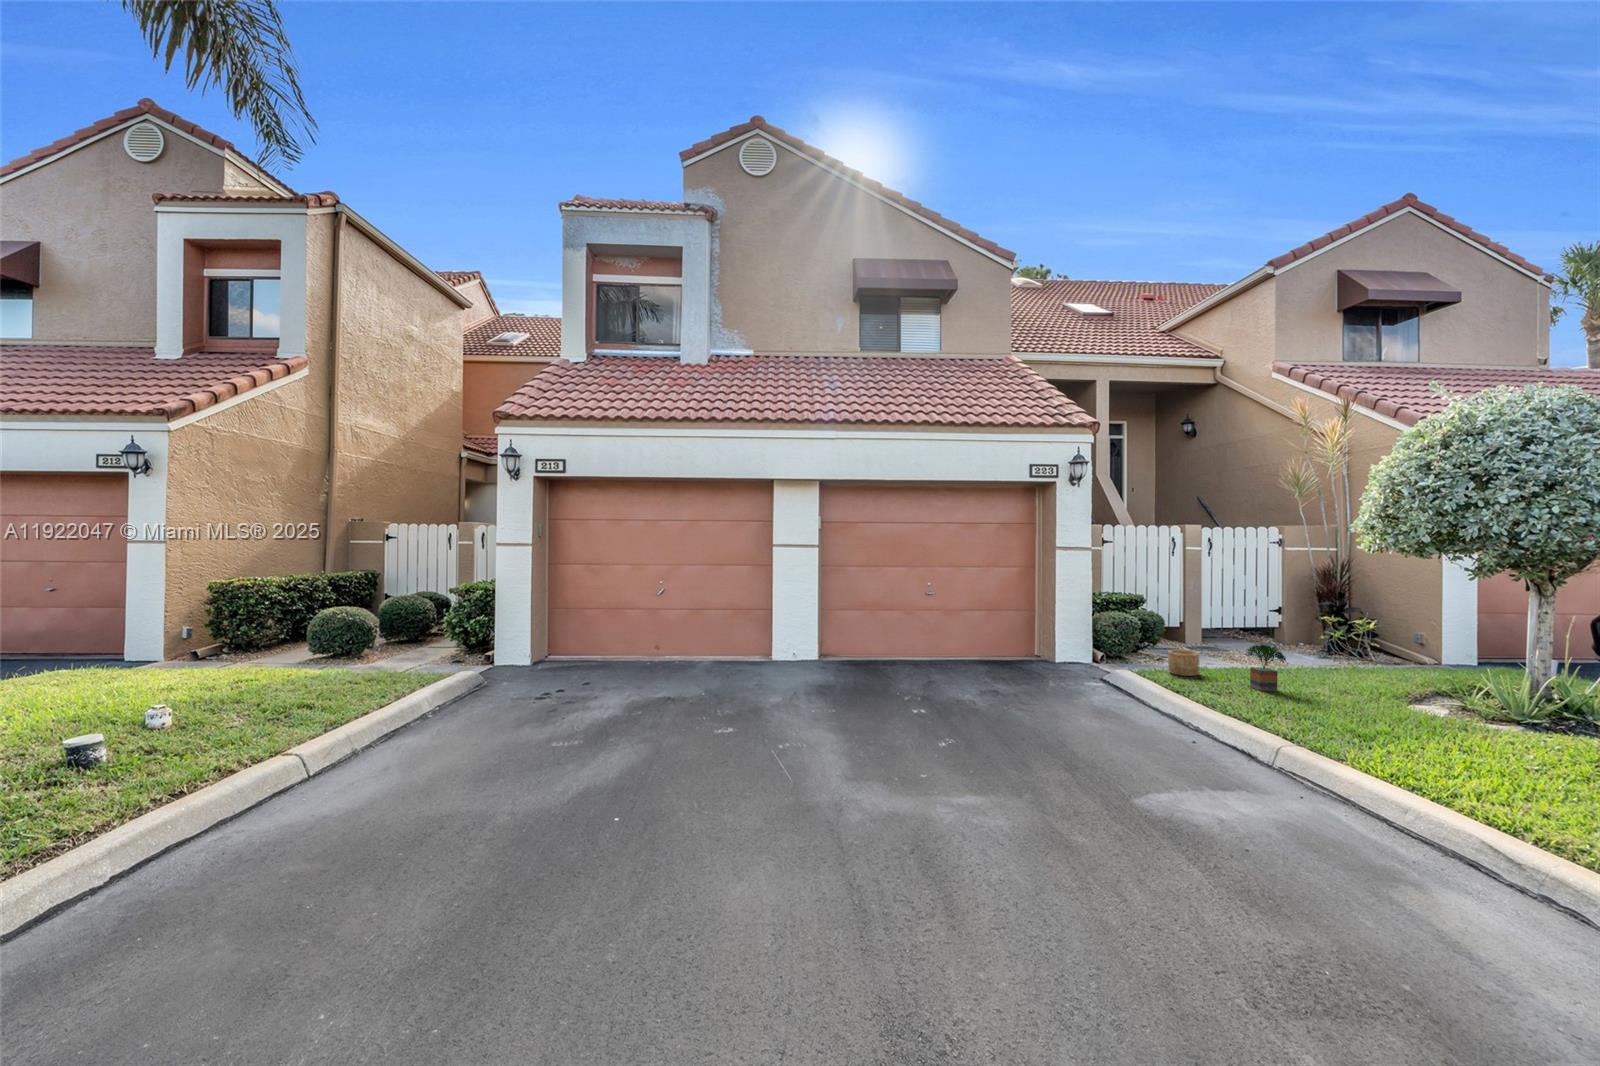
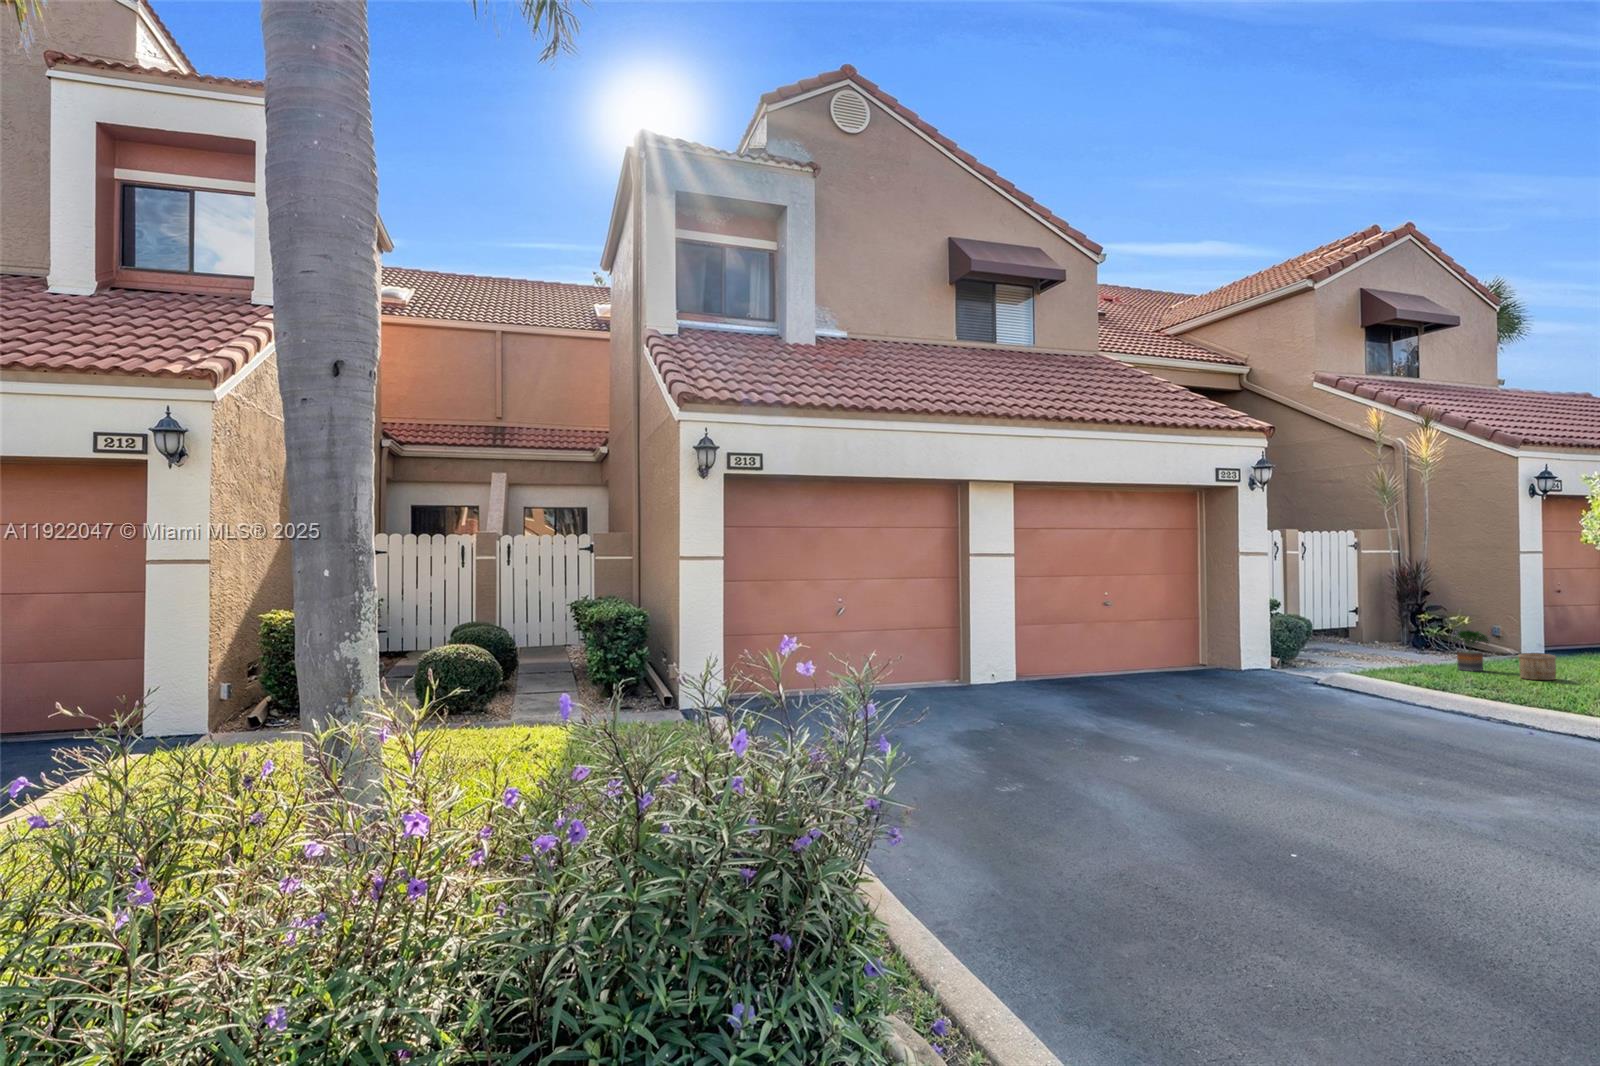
wooden bucket: present [1168,649,1200,676] -> present [1518,653,1556,680]

